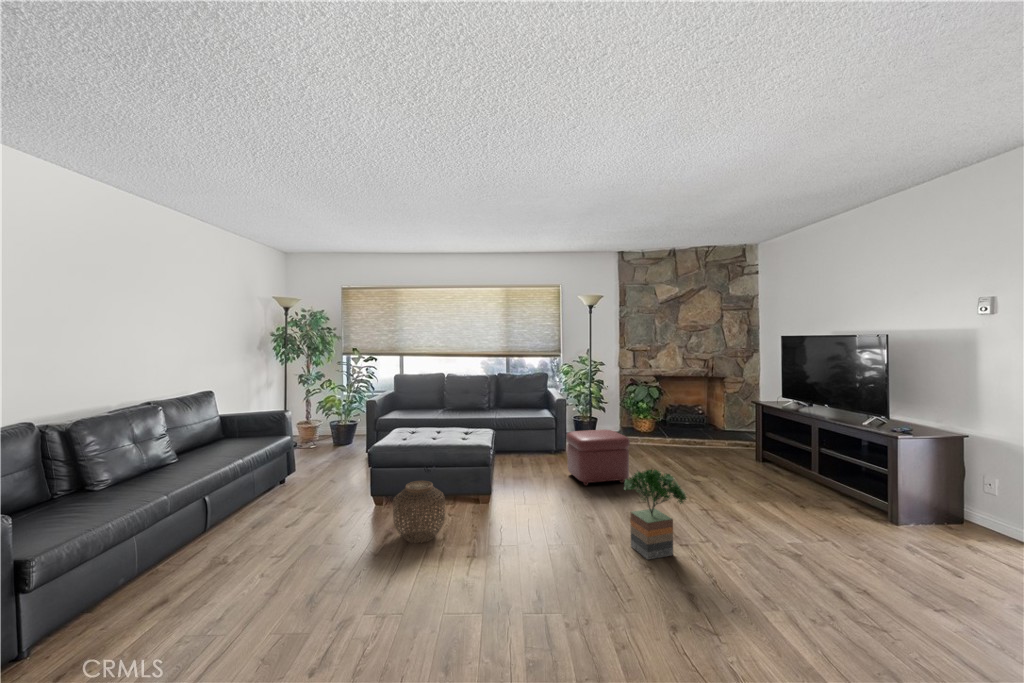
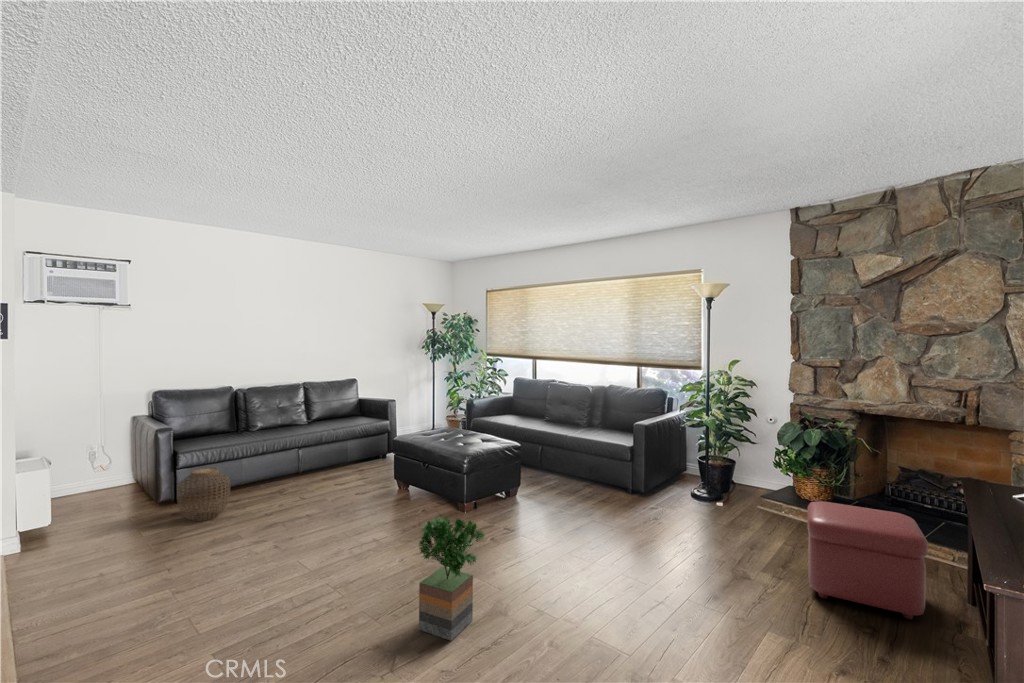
ottoman: present [567,430,630,486] -> present [807,501,928,619]
woven basket: present [393,481,445,543] -> present [177,467,230,521]

